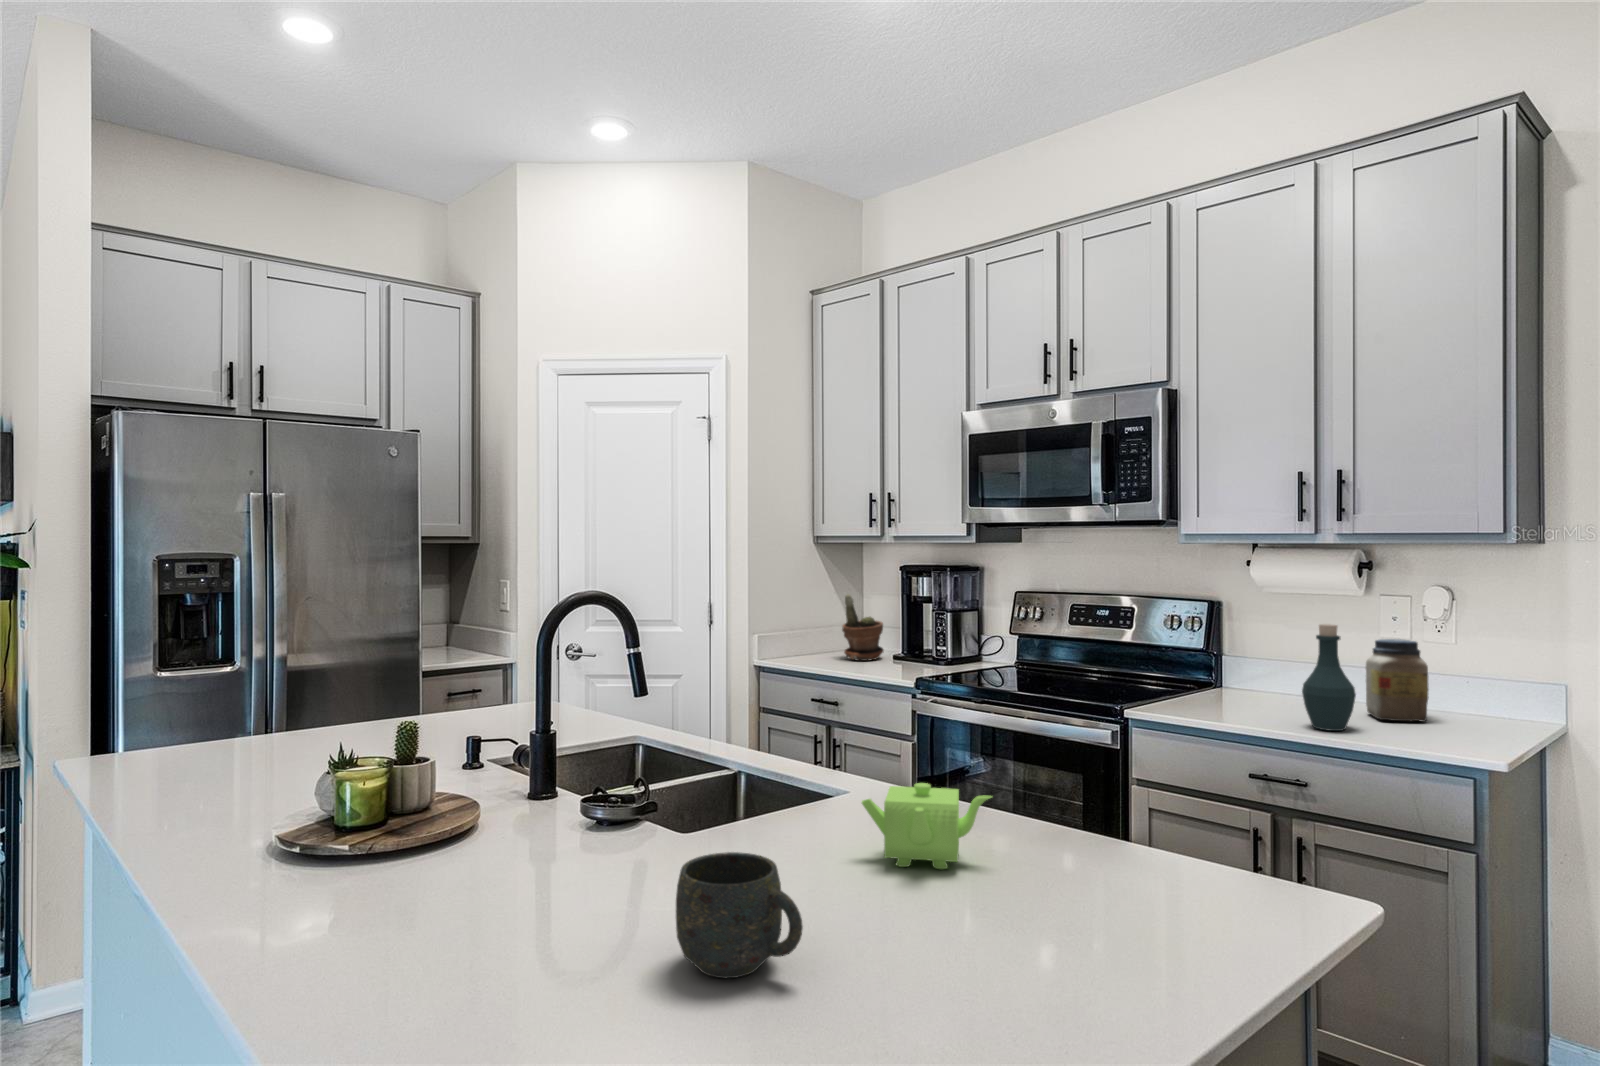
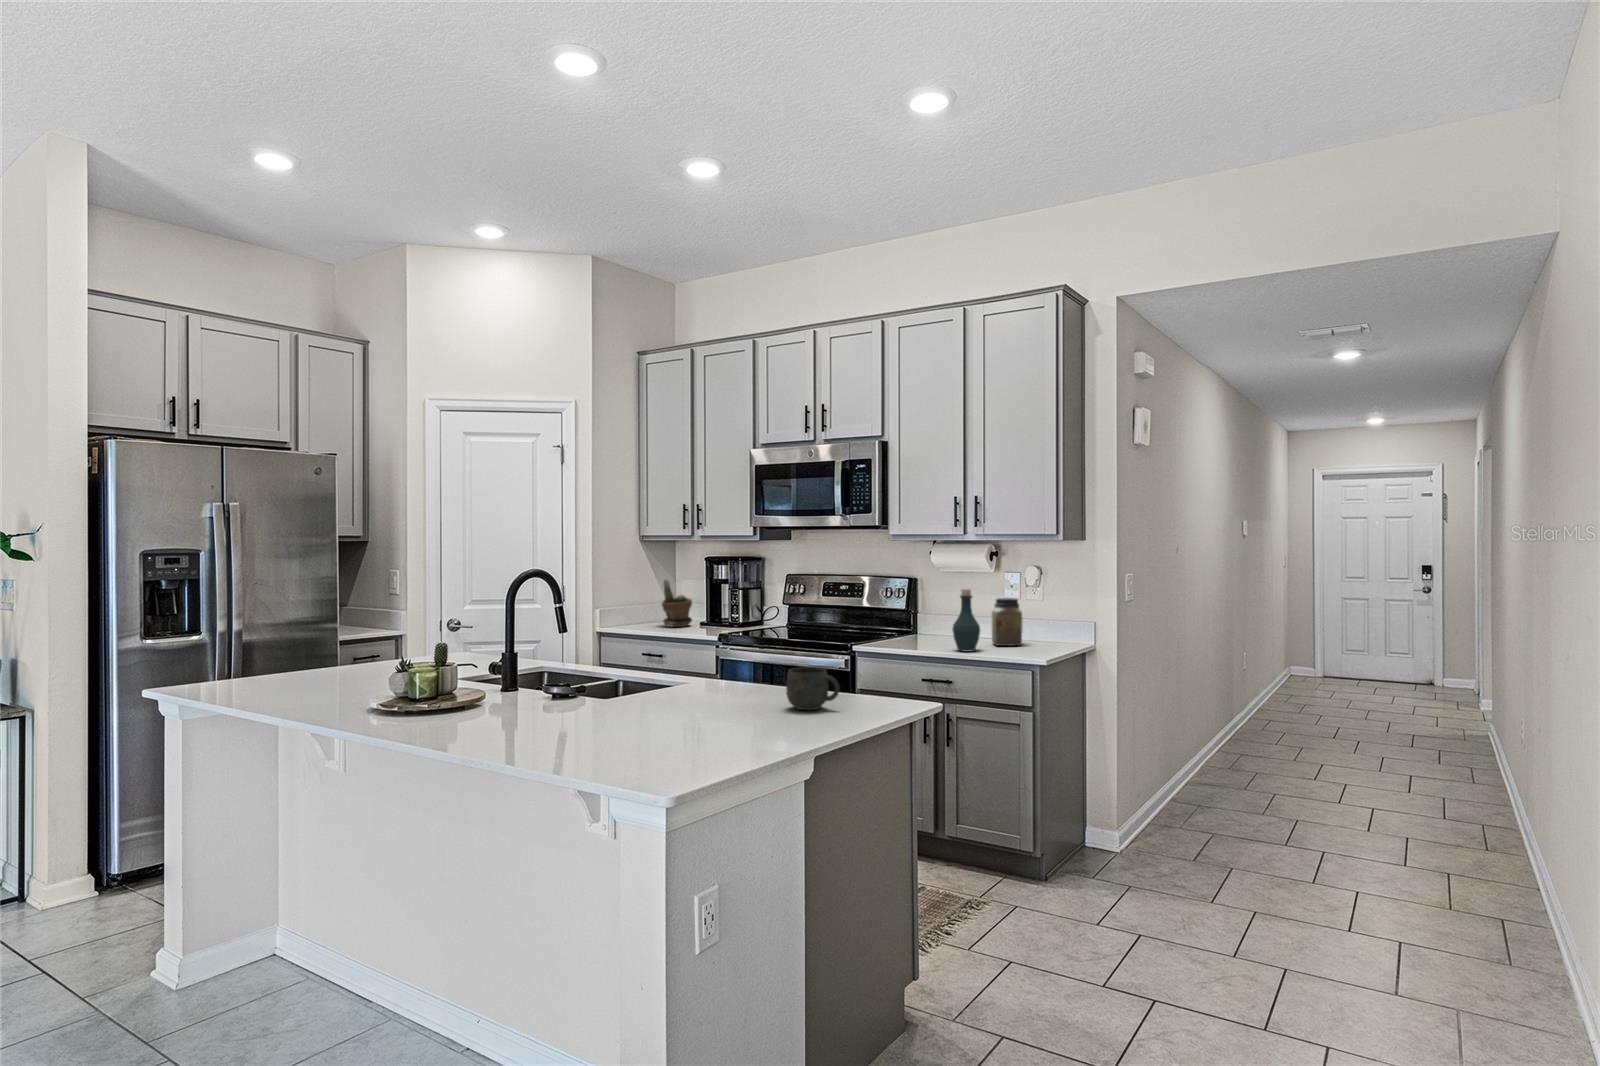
teapot: present [862,783,992,869] -> none [706,660,770,699]
mug: present [676,852,803,978] -> present [786,668,839,710]

